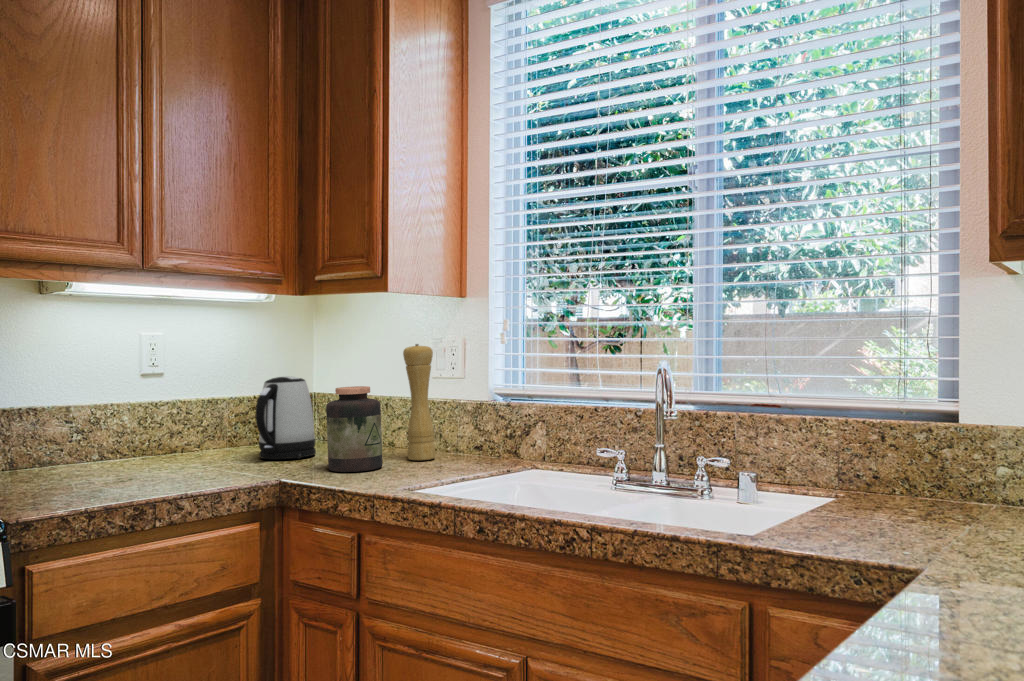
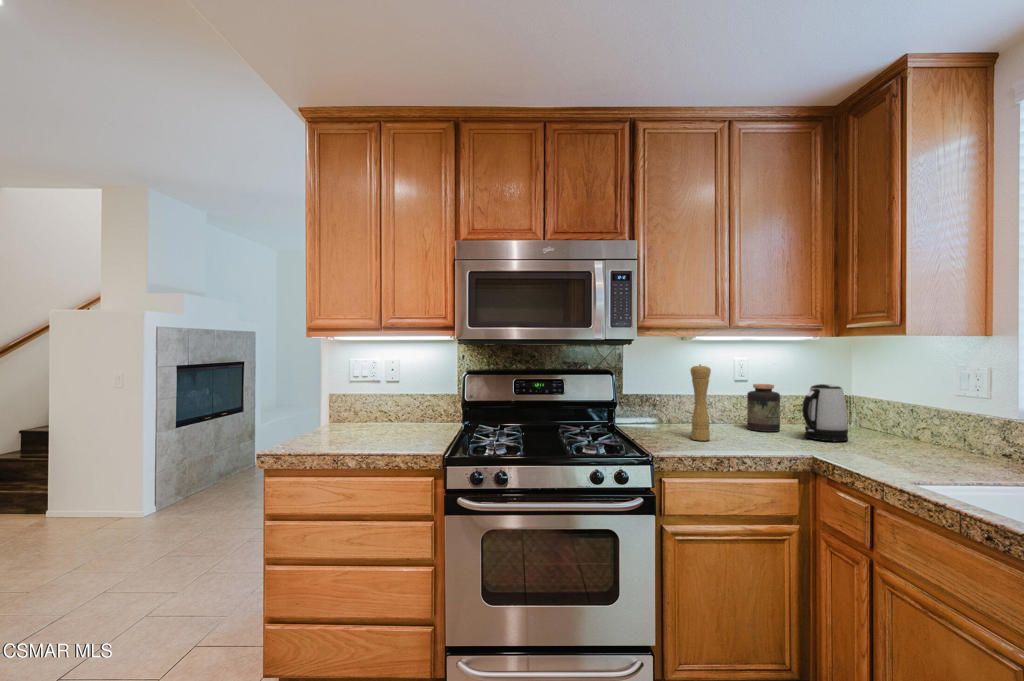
pepper mill: present [403,344,435,460] -> present [691,365,711,441]
jar: present [326,386,383,472] -> present [747,384,780,432]

